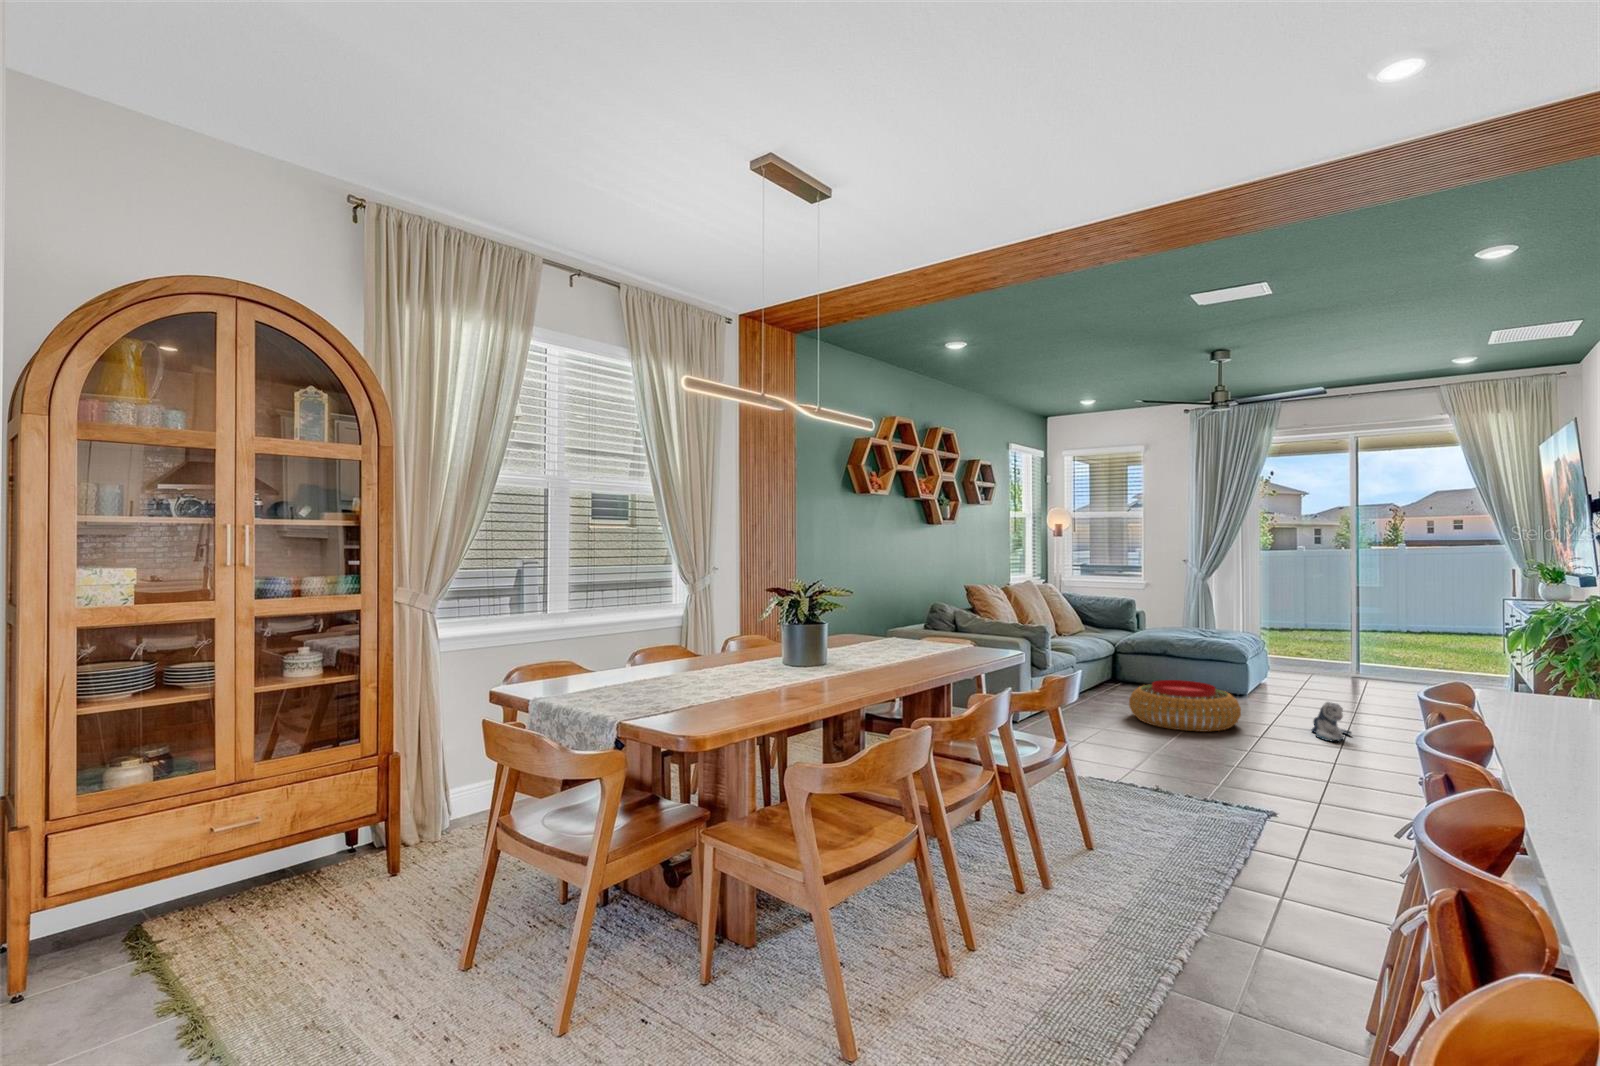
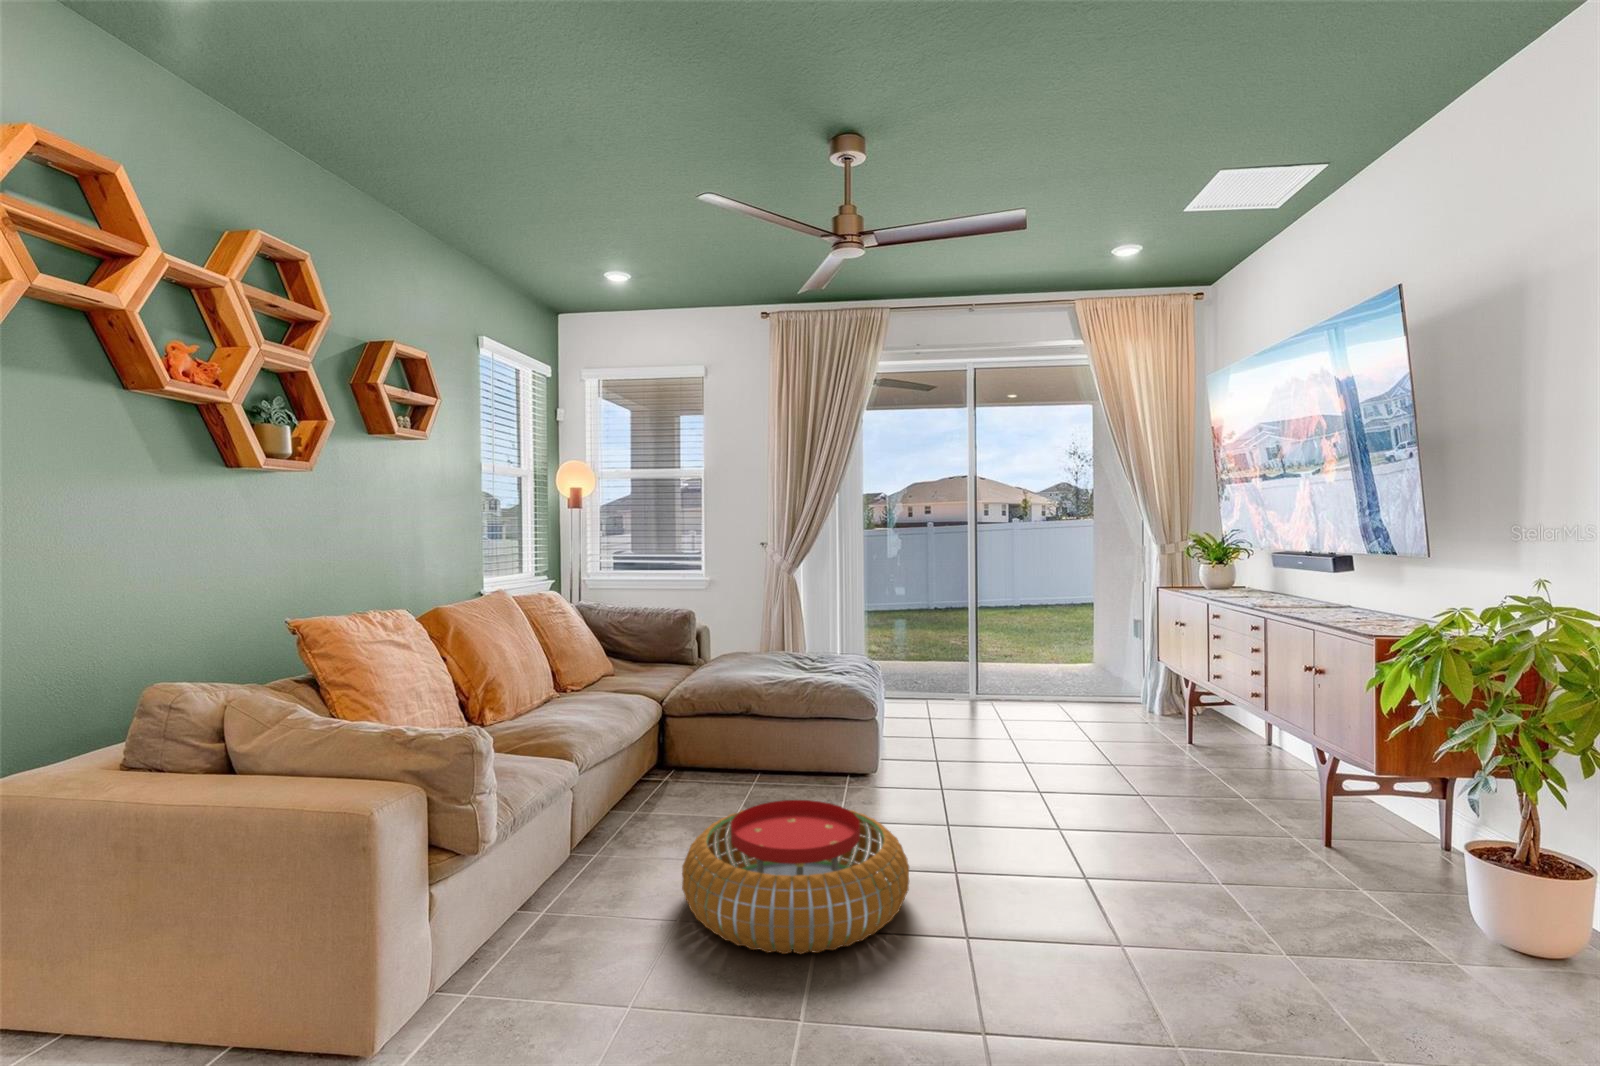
plush toy: present [1312,702,1351,741] -> none [1025,826,1098,922]

